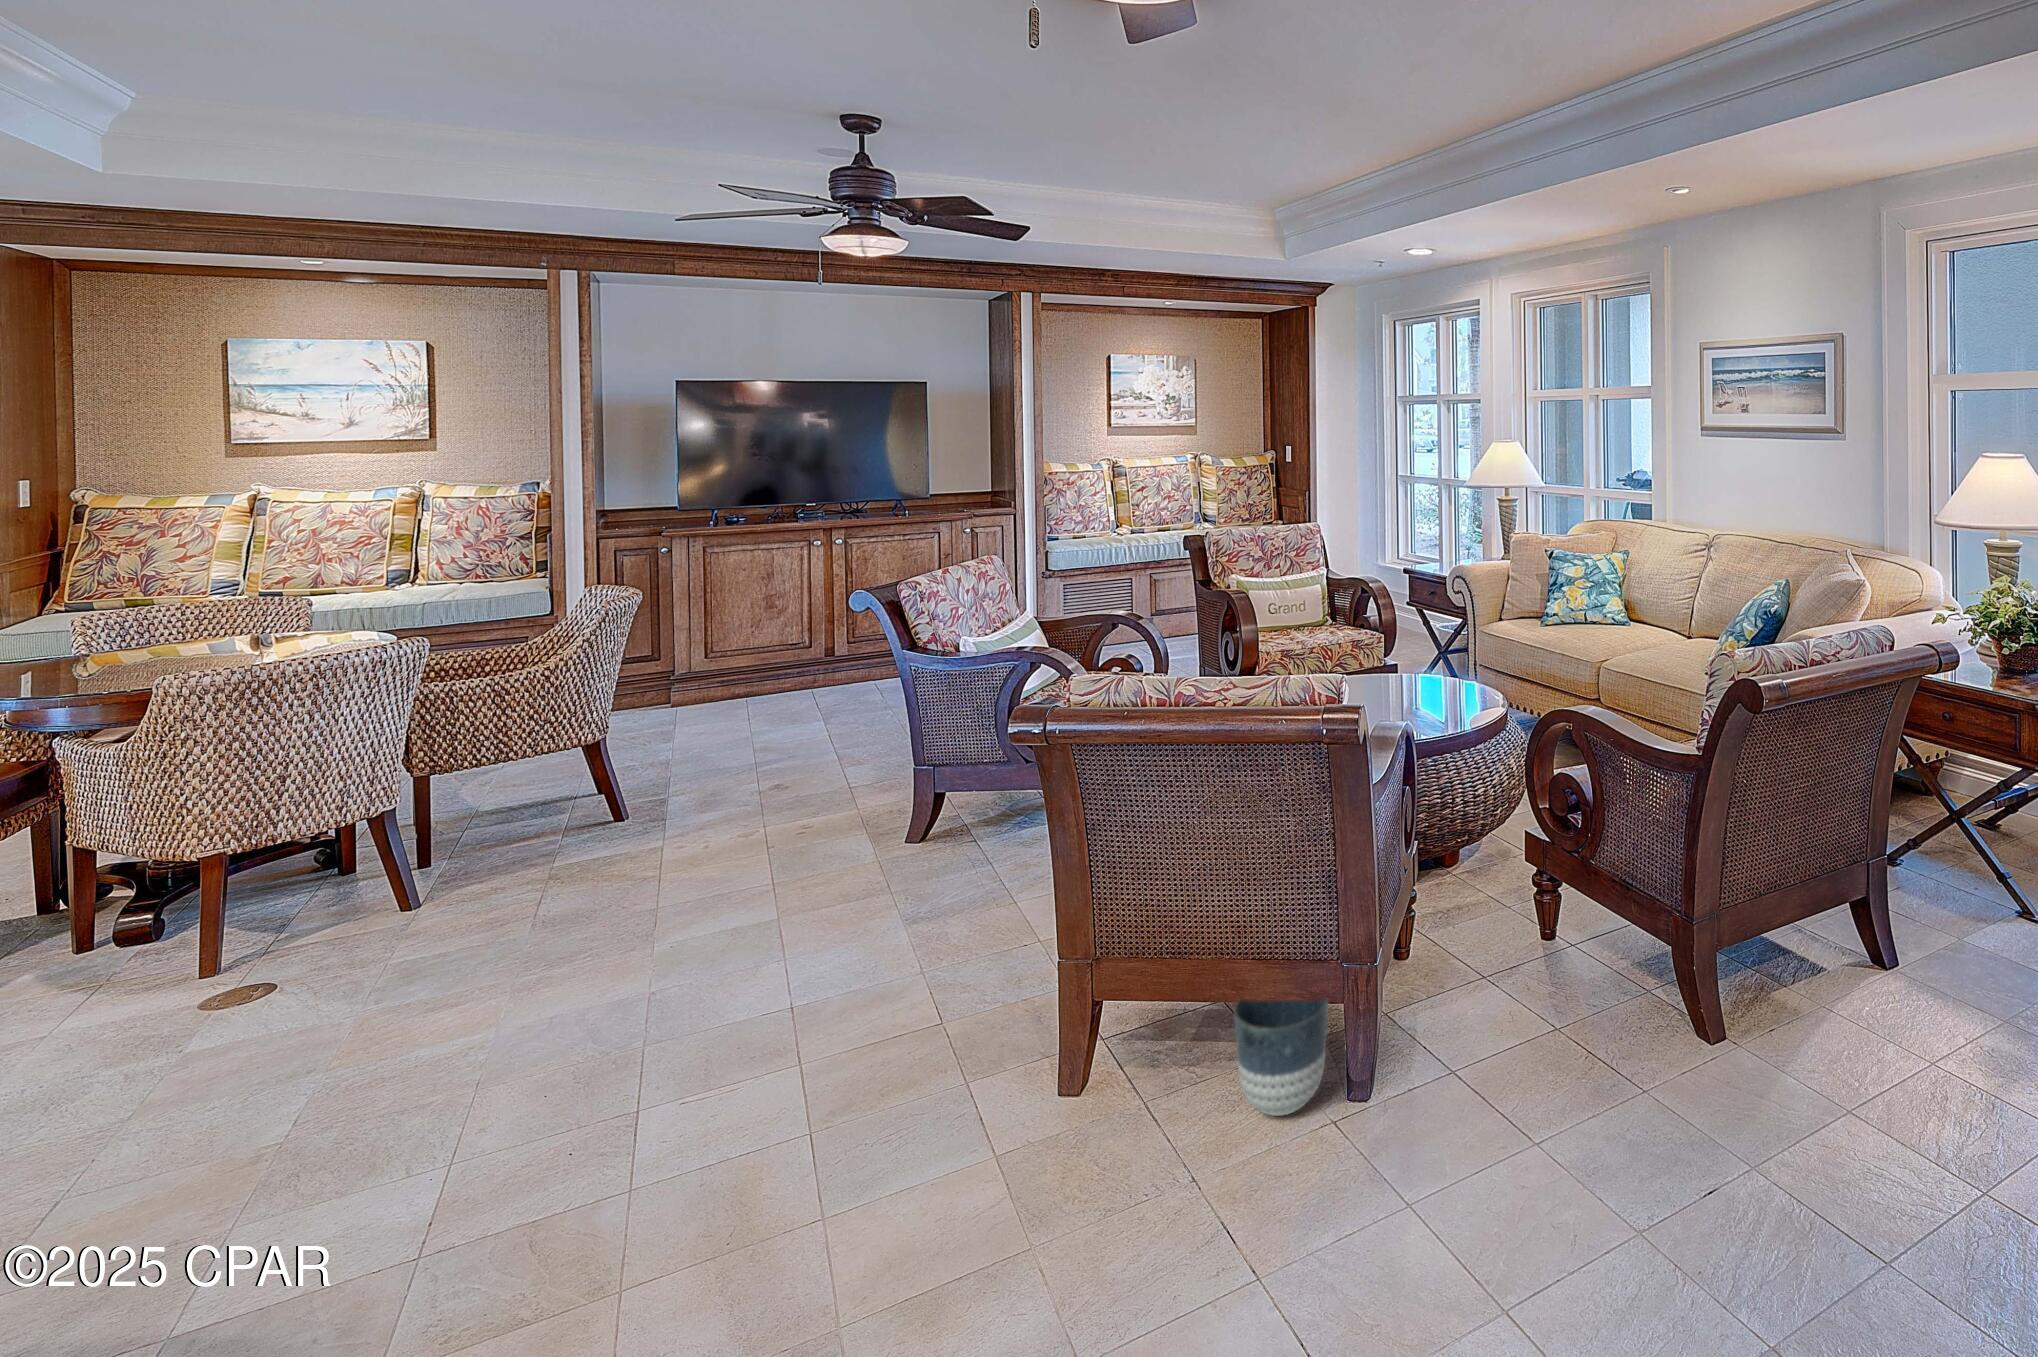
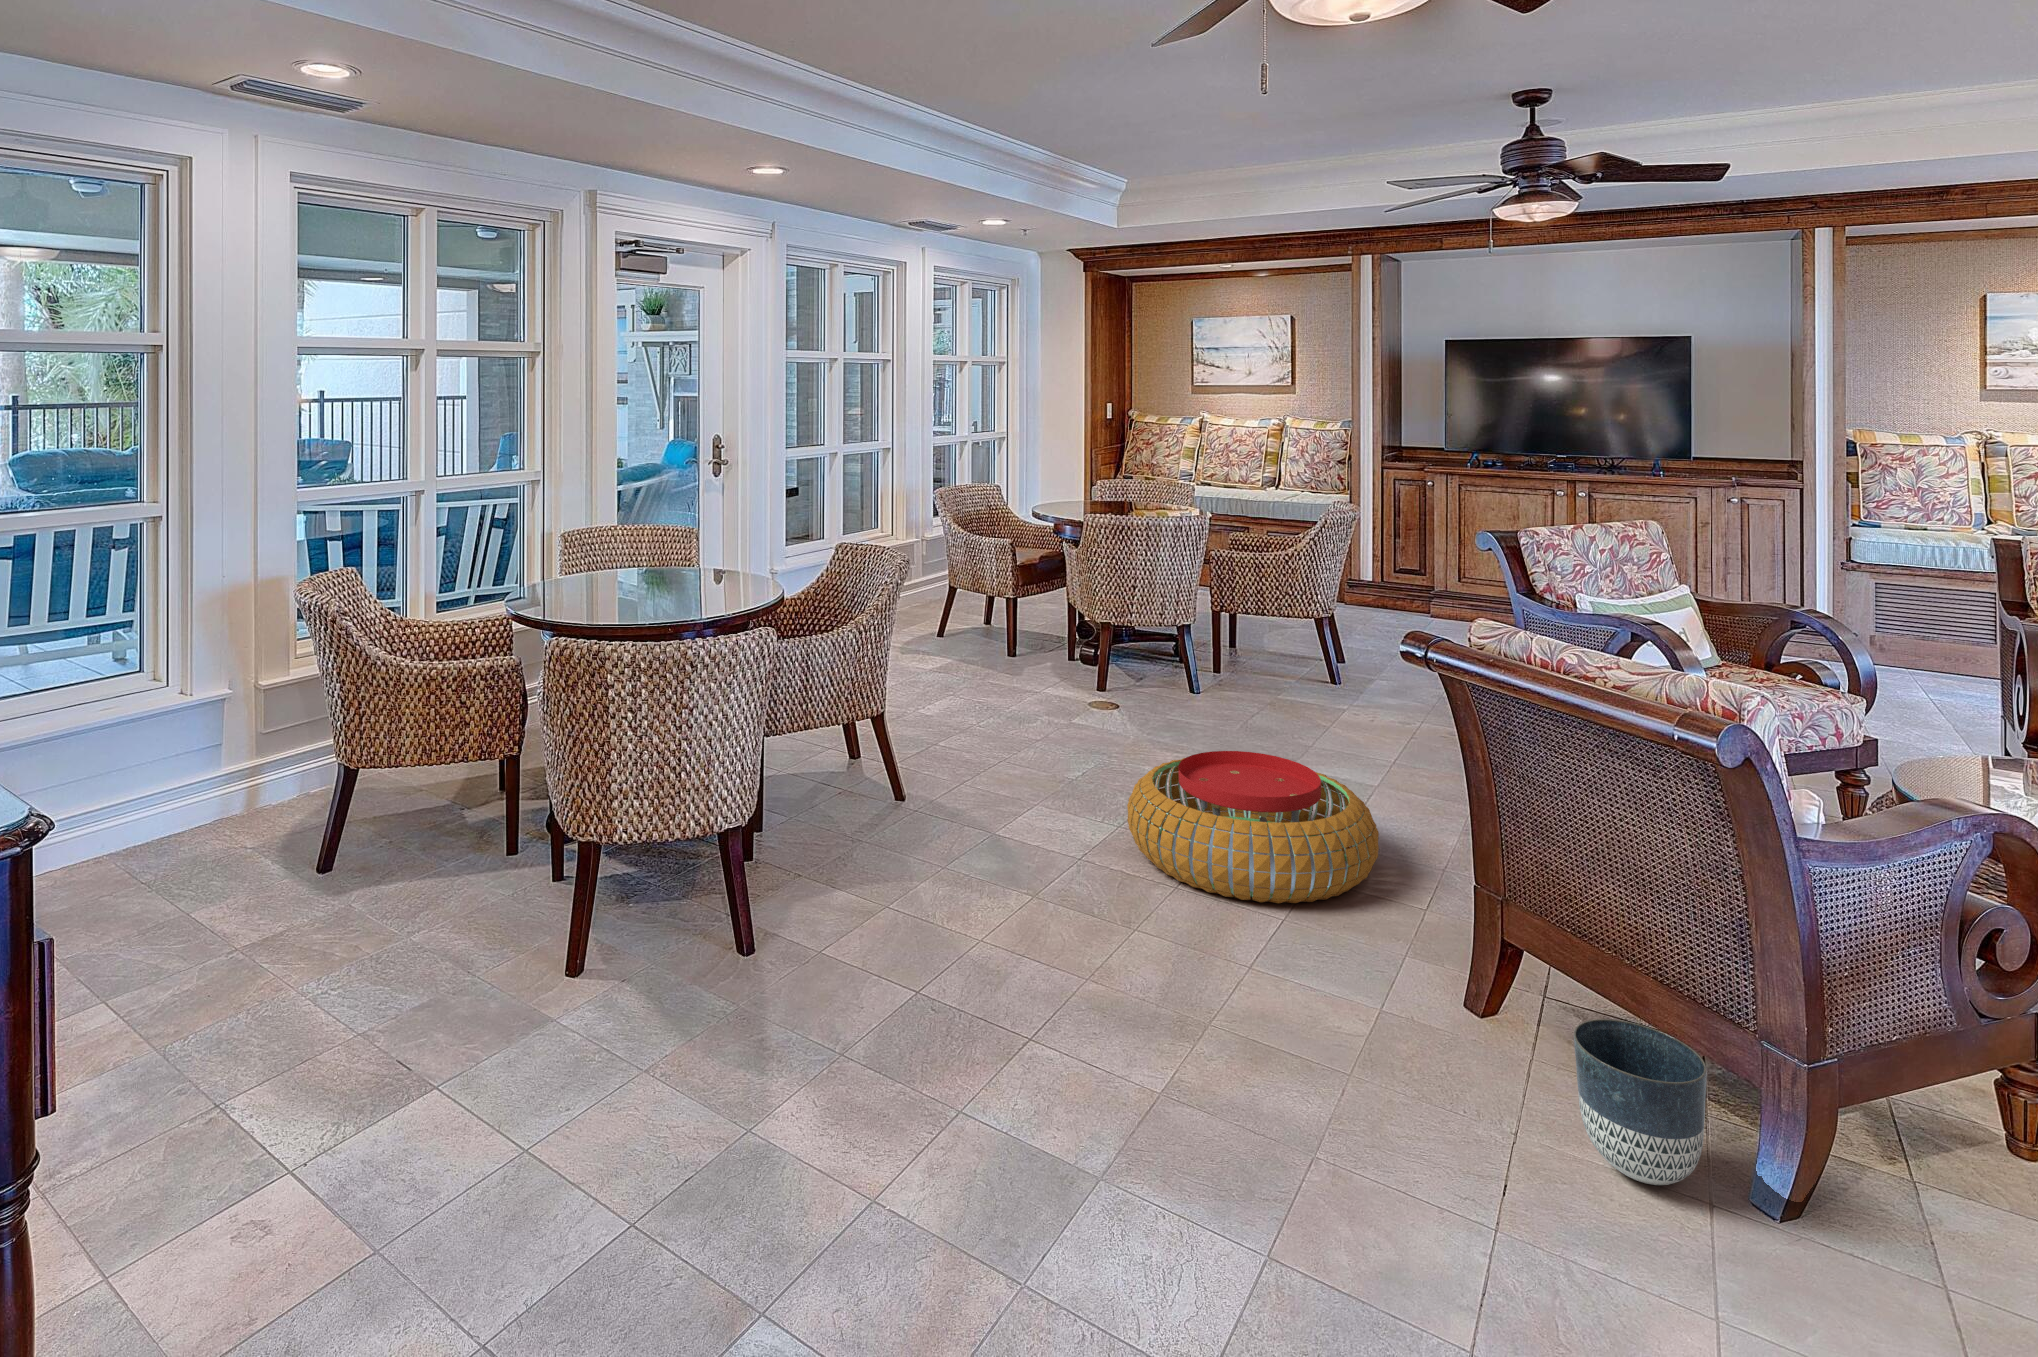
pouf: none [504,915,887,1157] -> present [1127,751,1379,903]

